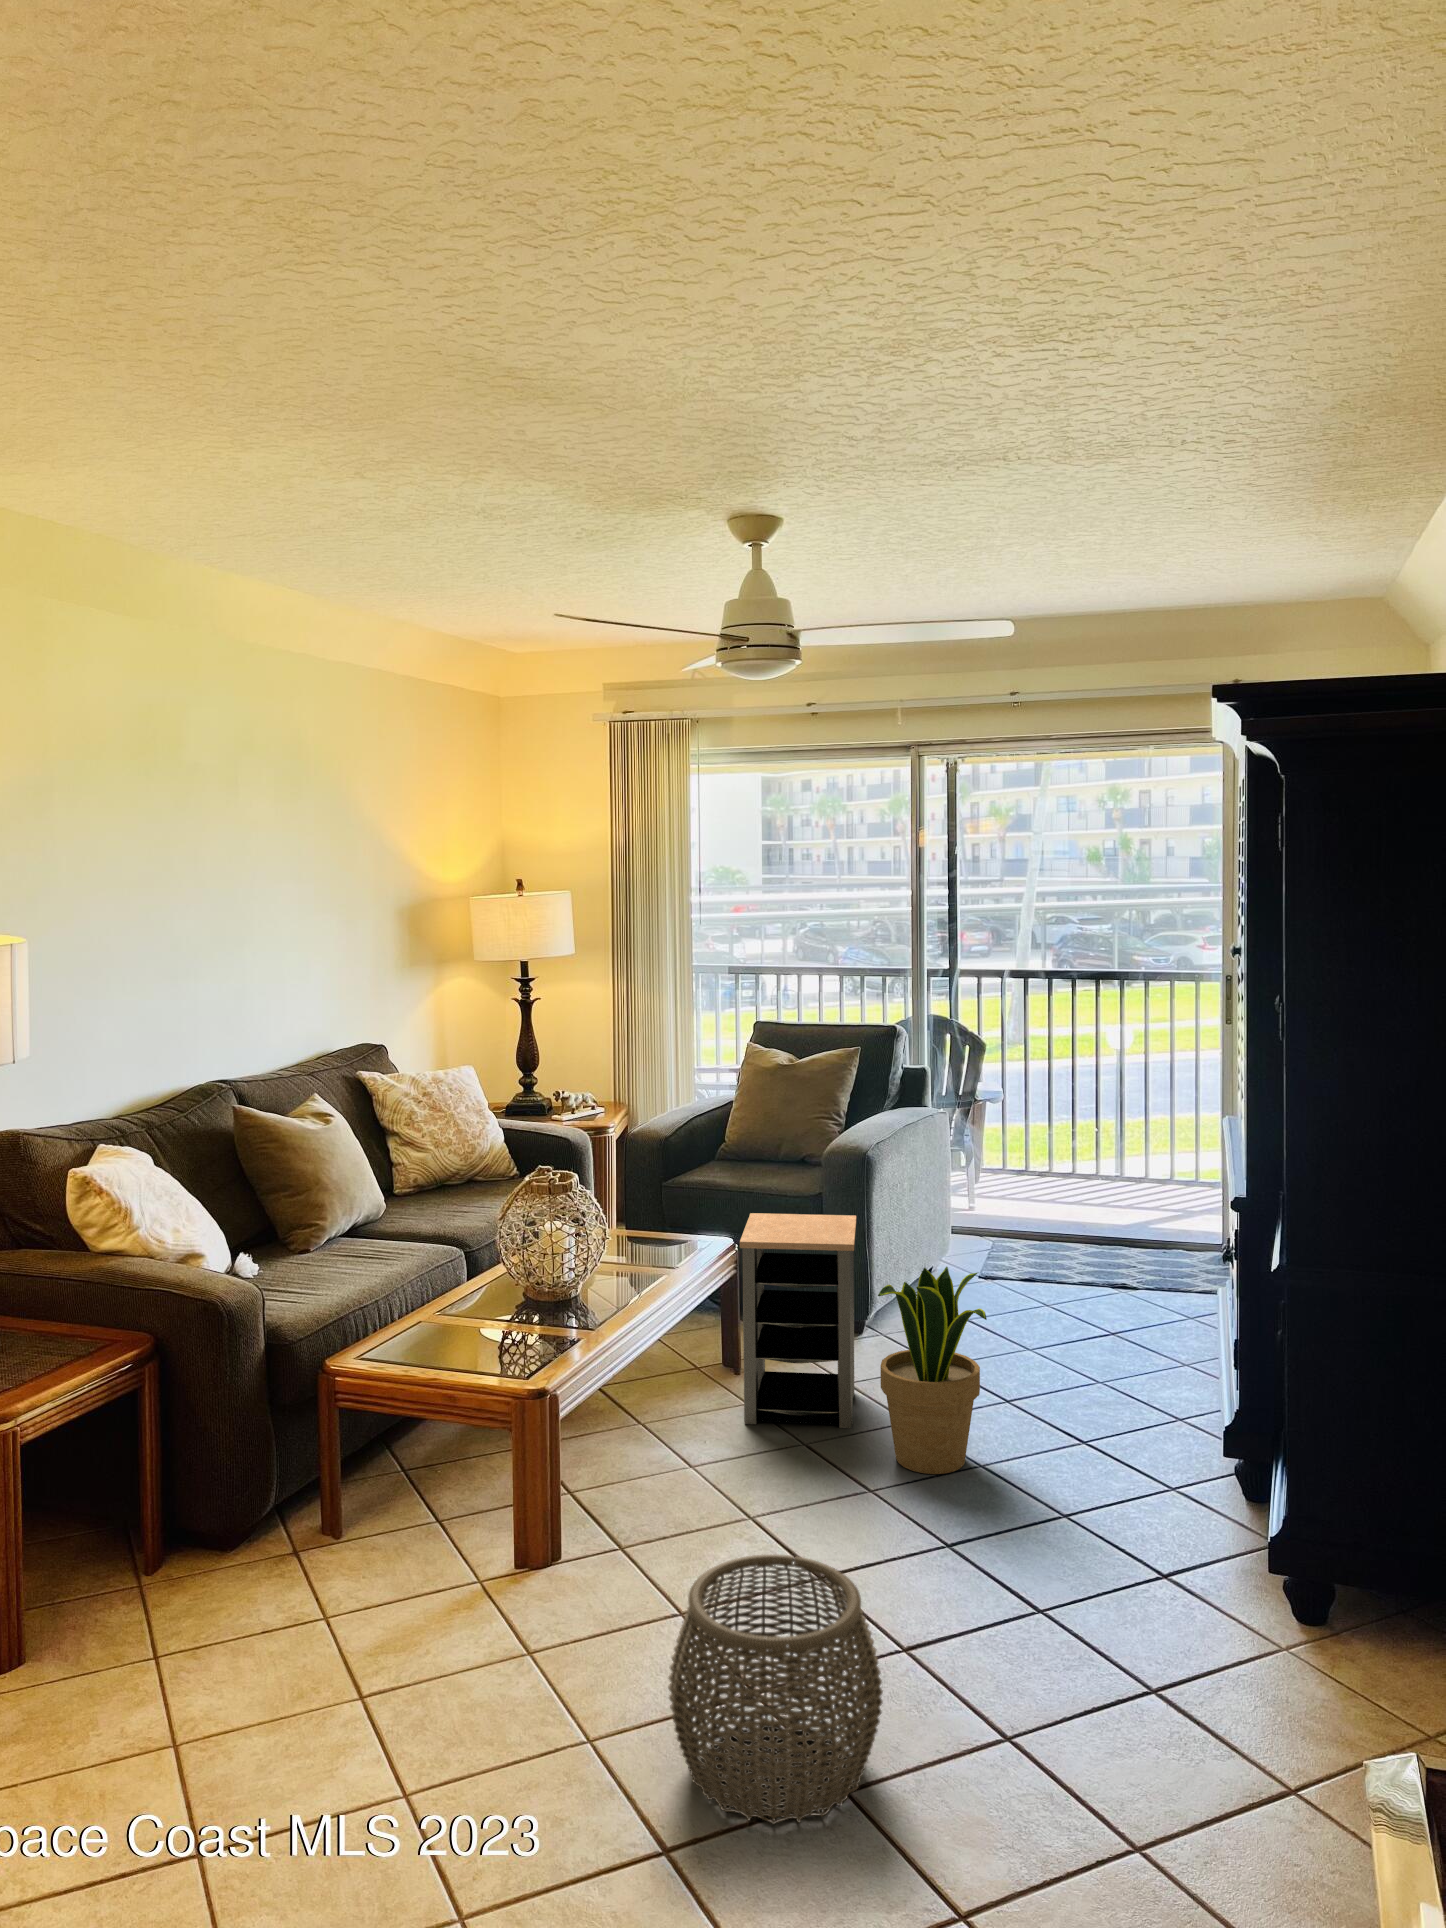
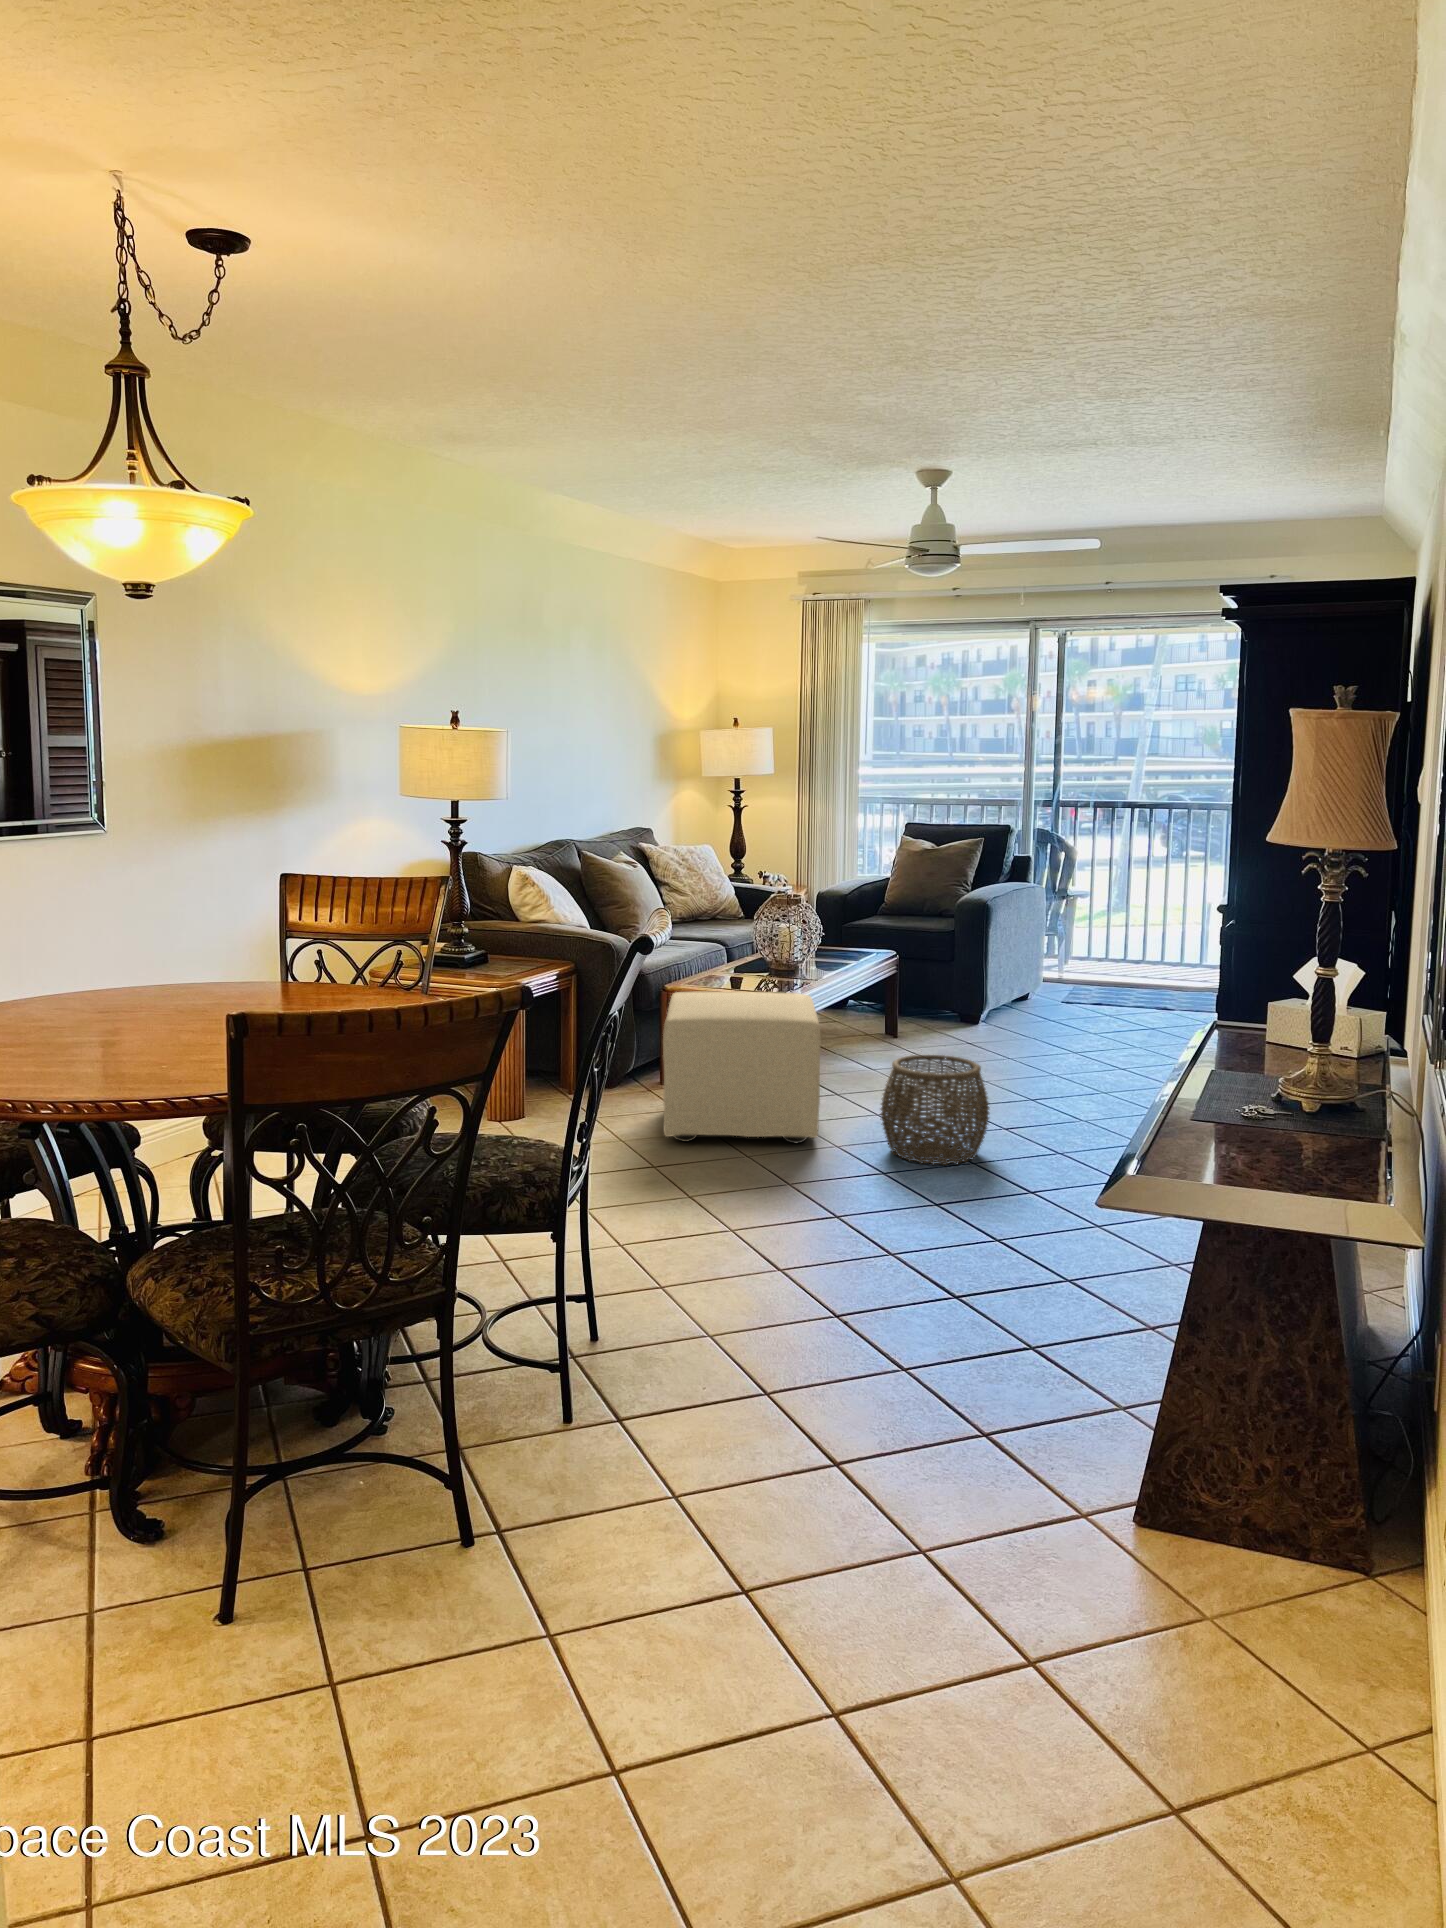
side table: present [740,1213,856,1429] -> none [903,930,980,1058]
potted plant: present [878,1267,987,1474] -> none [992,951,1060,1075]
ottoman: none [235,1405,563,1762] -> present [663,992,820,1143]

